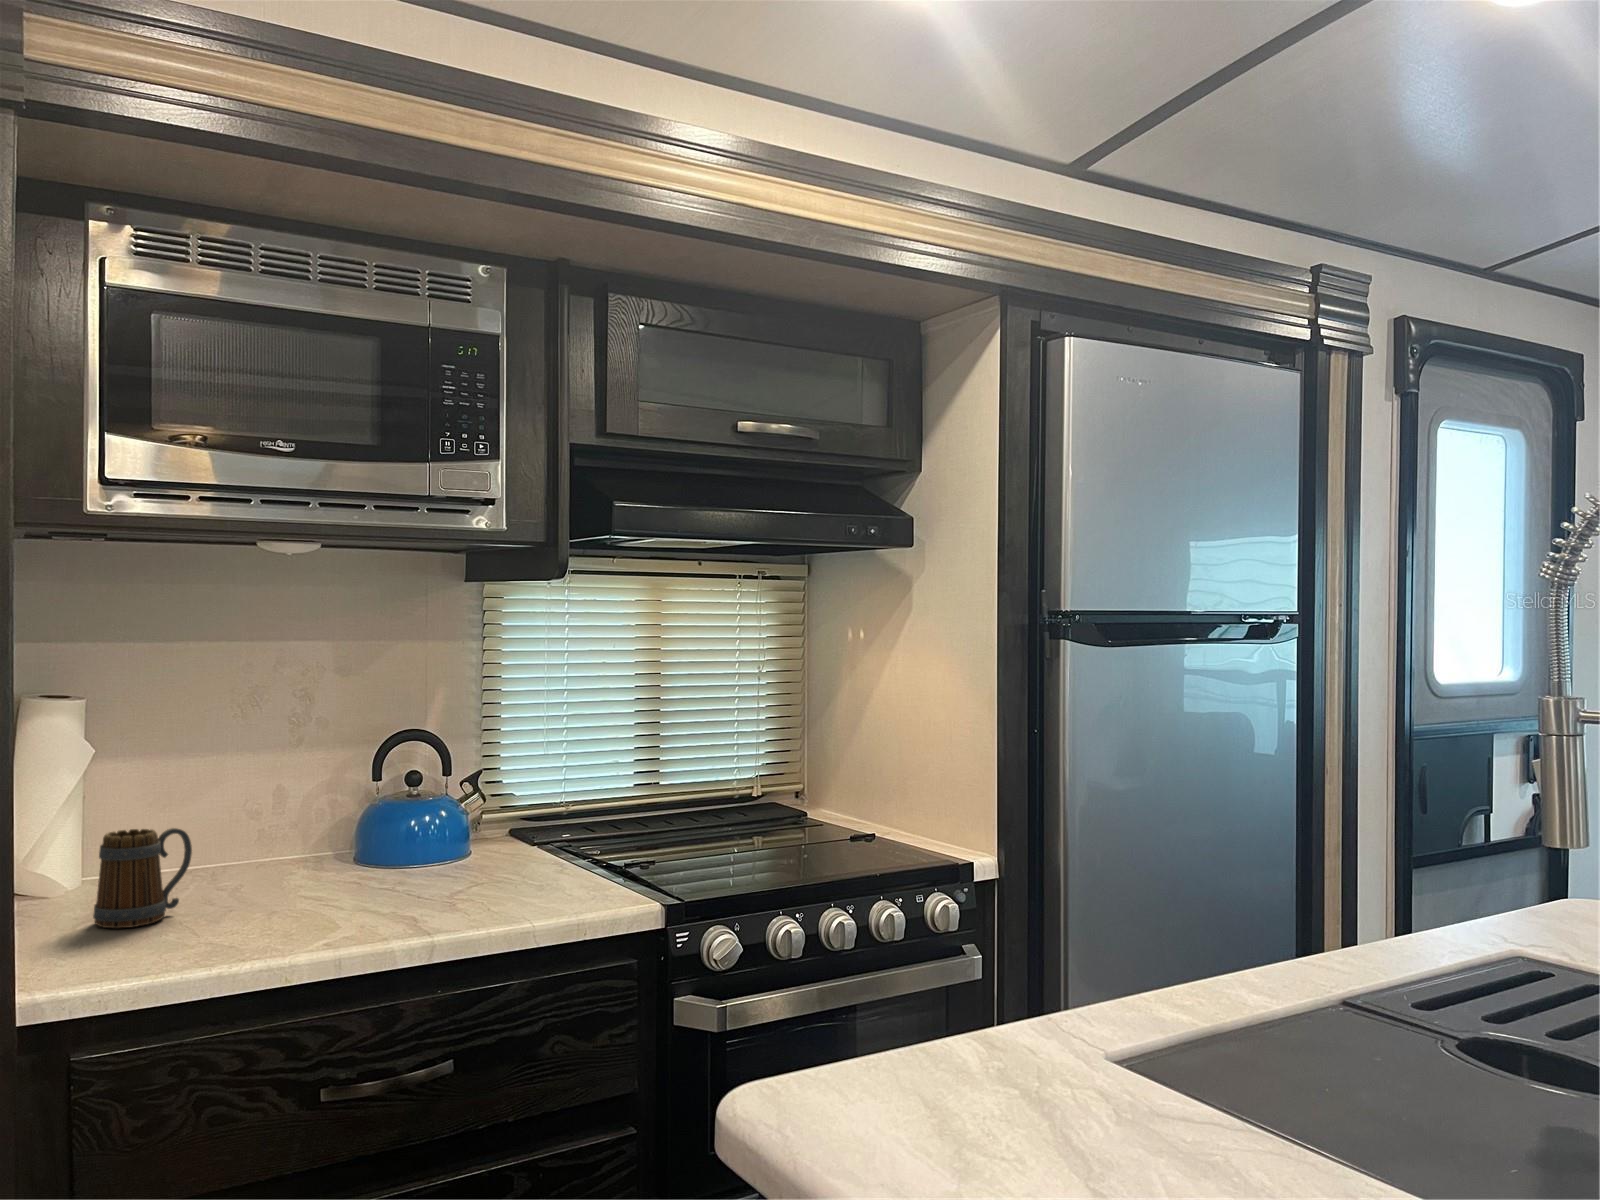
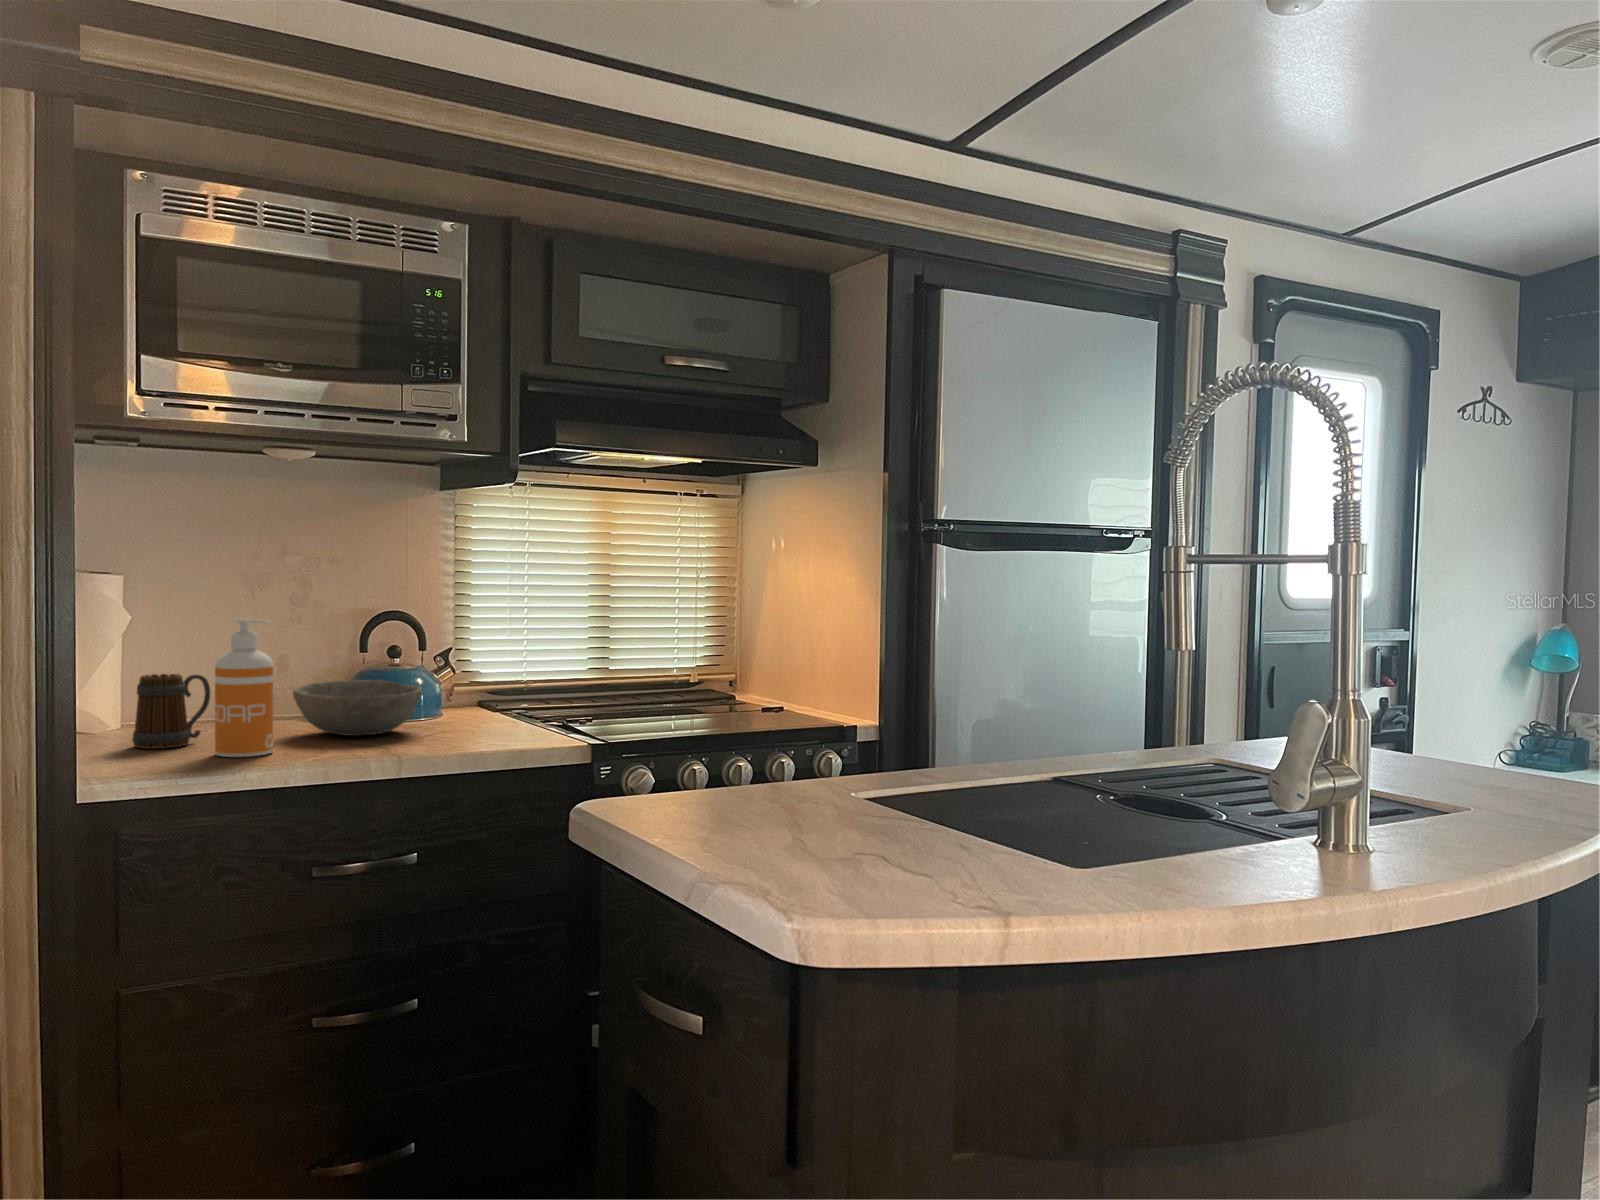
soap dispenser: none [199,763,272,943] -> present [215,619,273,757]
bowl: none [294,820,452,898] -> present [293,680,422,736]

